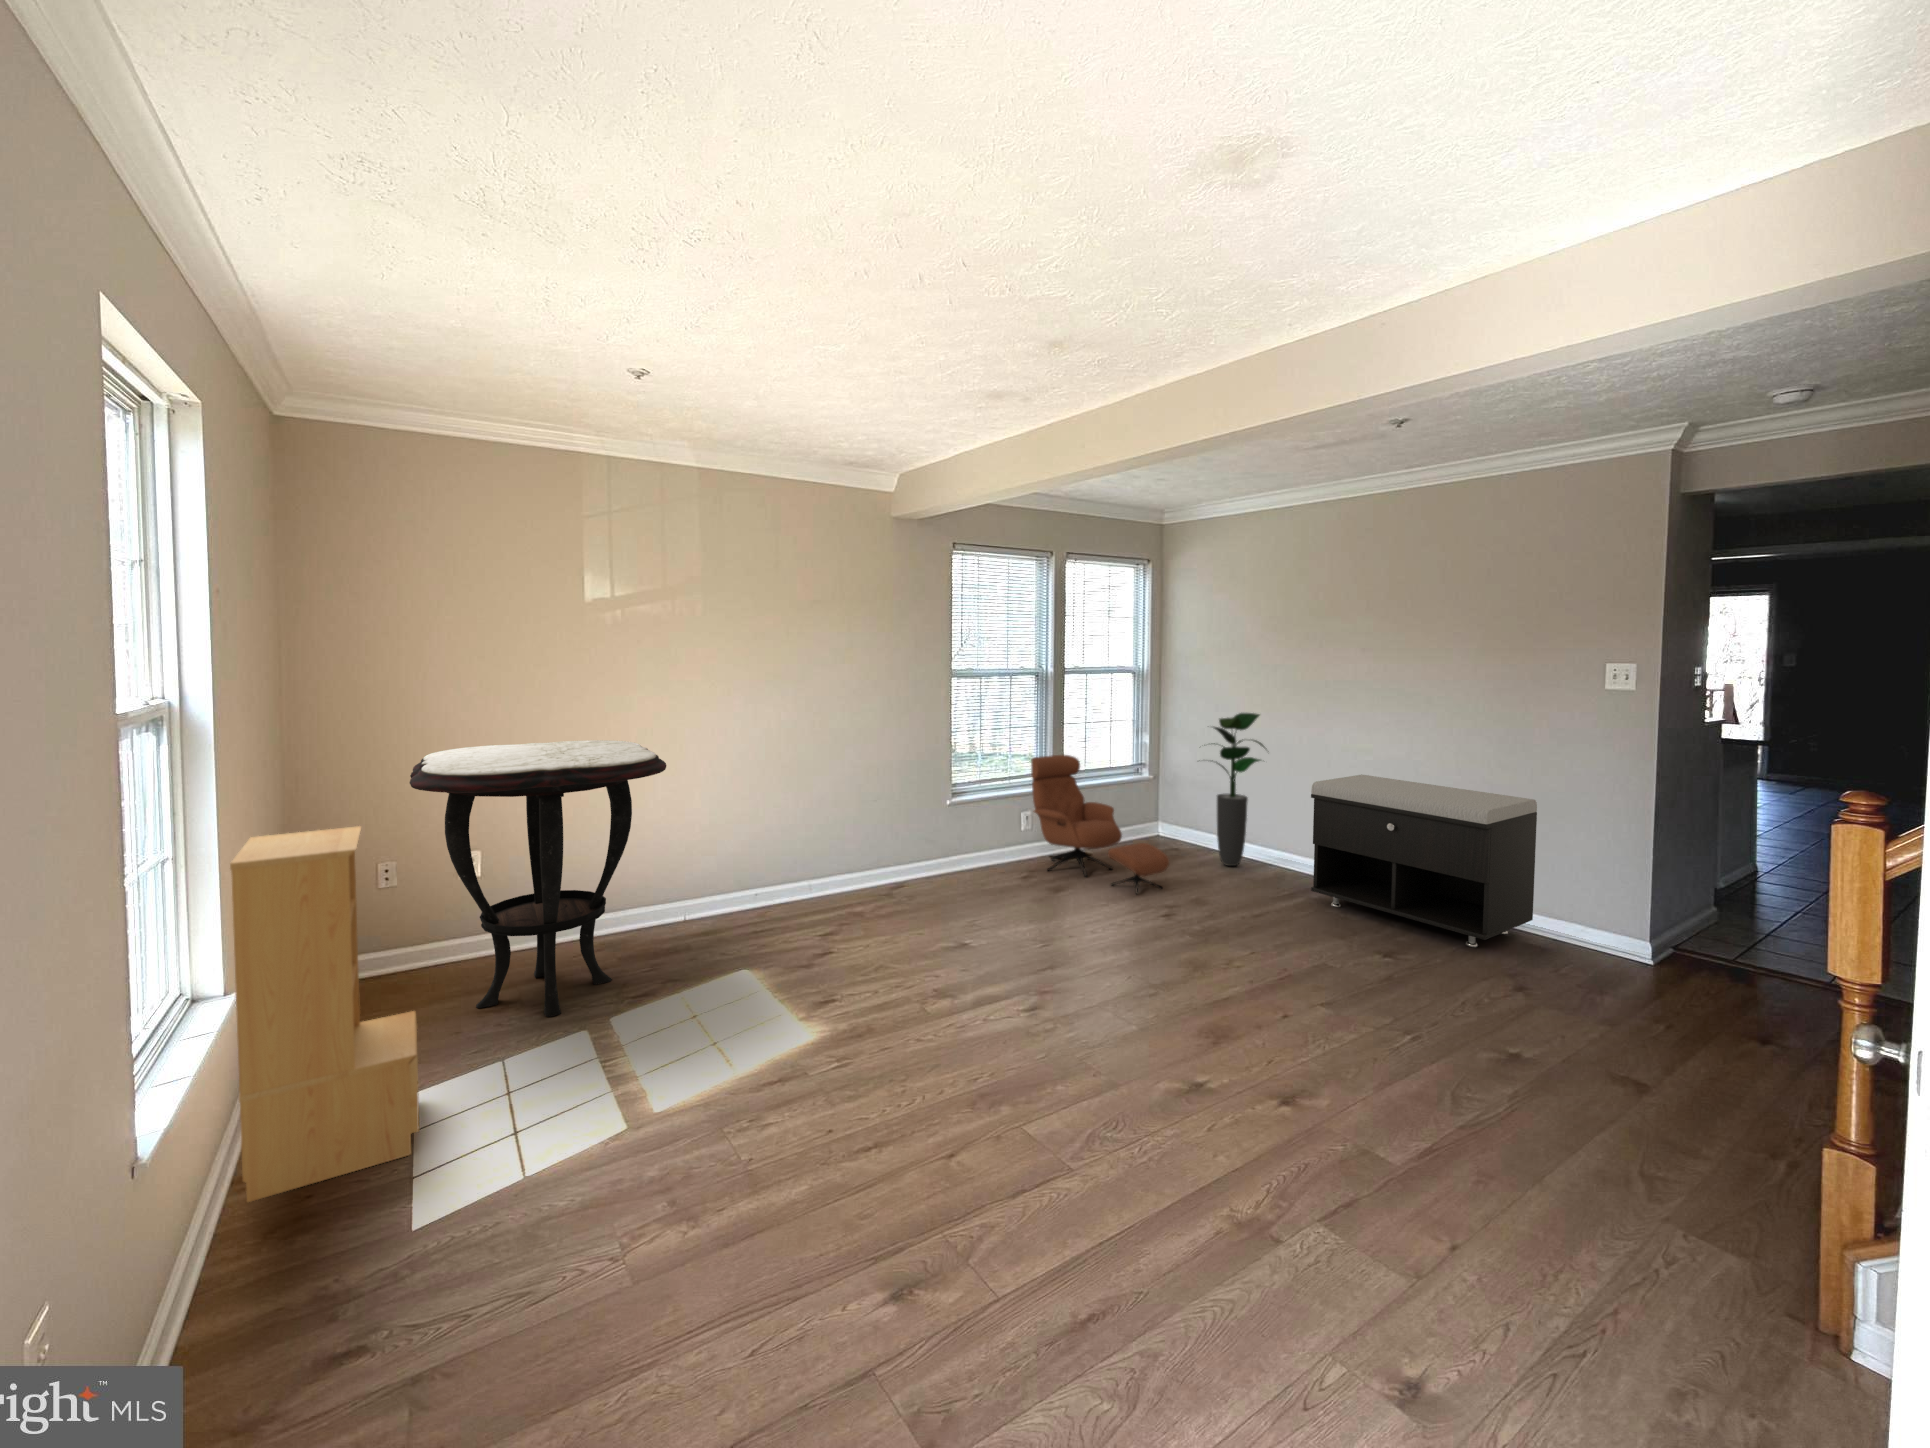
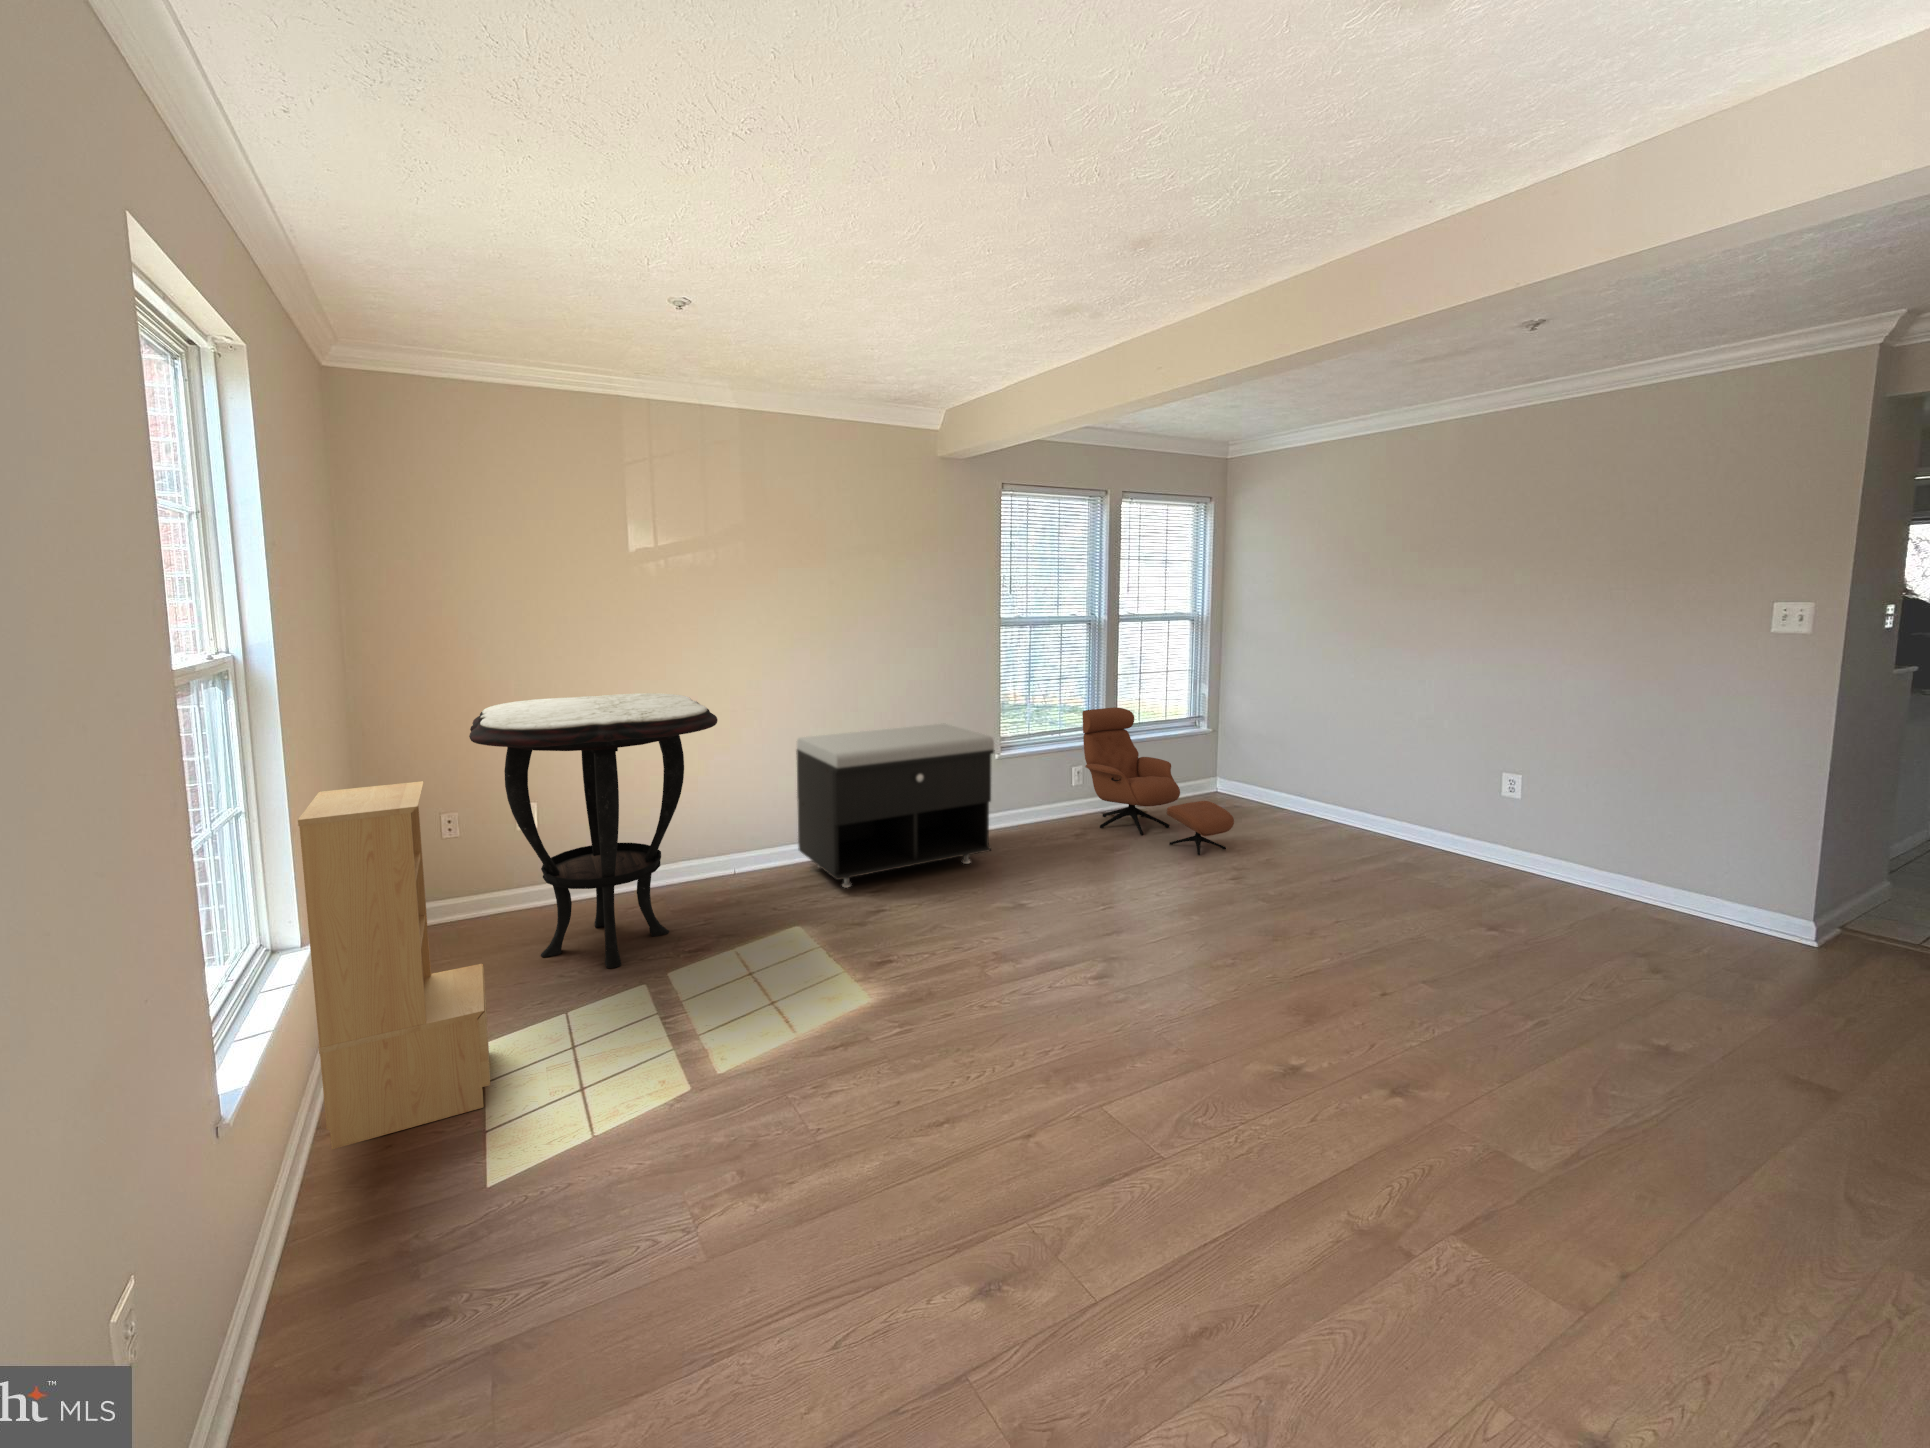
potted plant: present [1212,713,1265,866] -> none [1261,663,1345,826]
storage bench: present [1311,775,1537,947] -> present [796,724,994,888]

